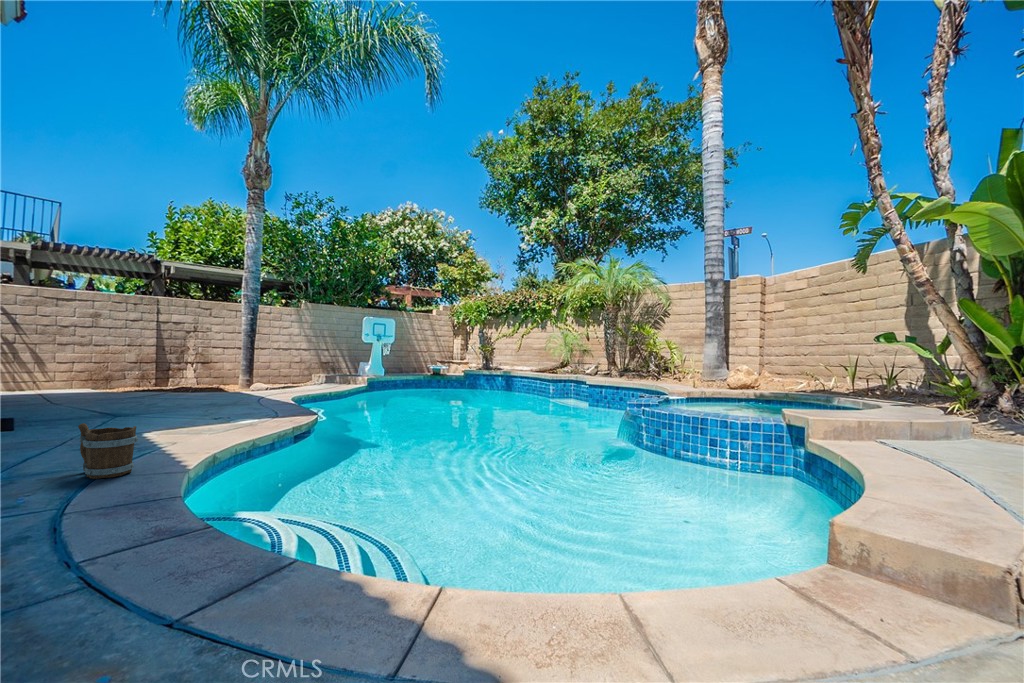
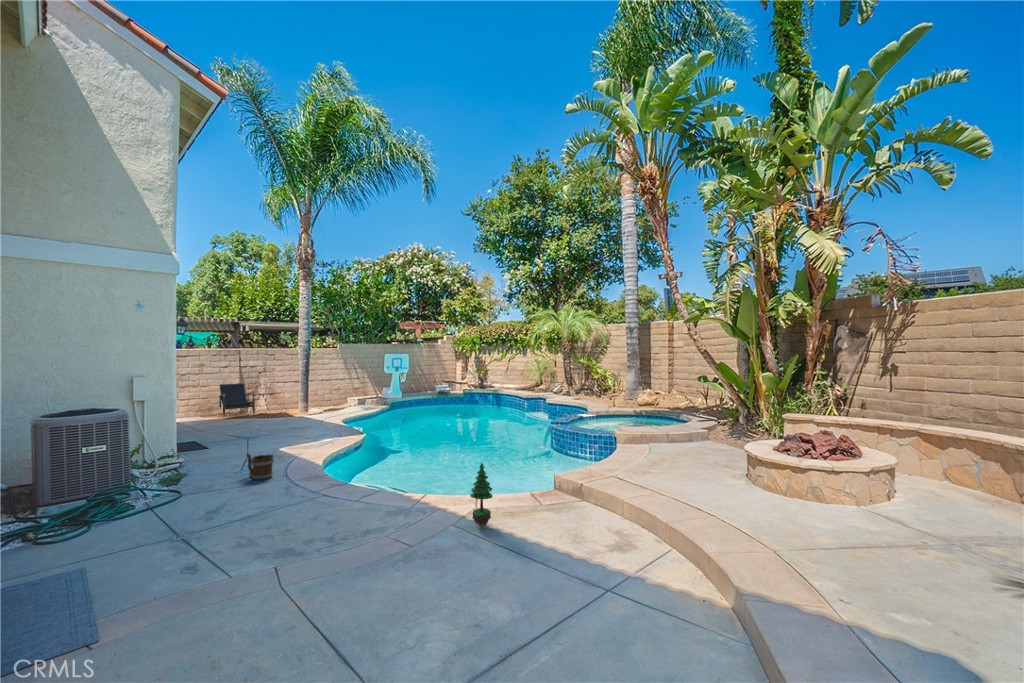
lounge chair: none [121,344,175,390] -> present [219,384,255,417]
potted tree: none [641,431,717,630] -> present [470,463,493,527]

